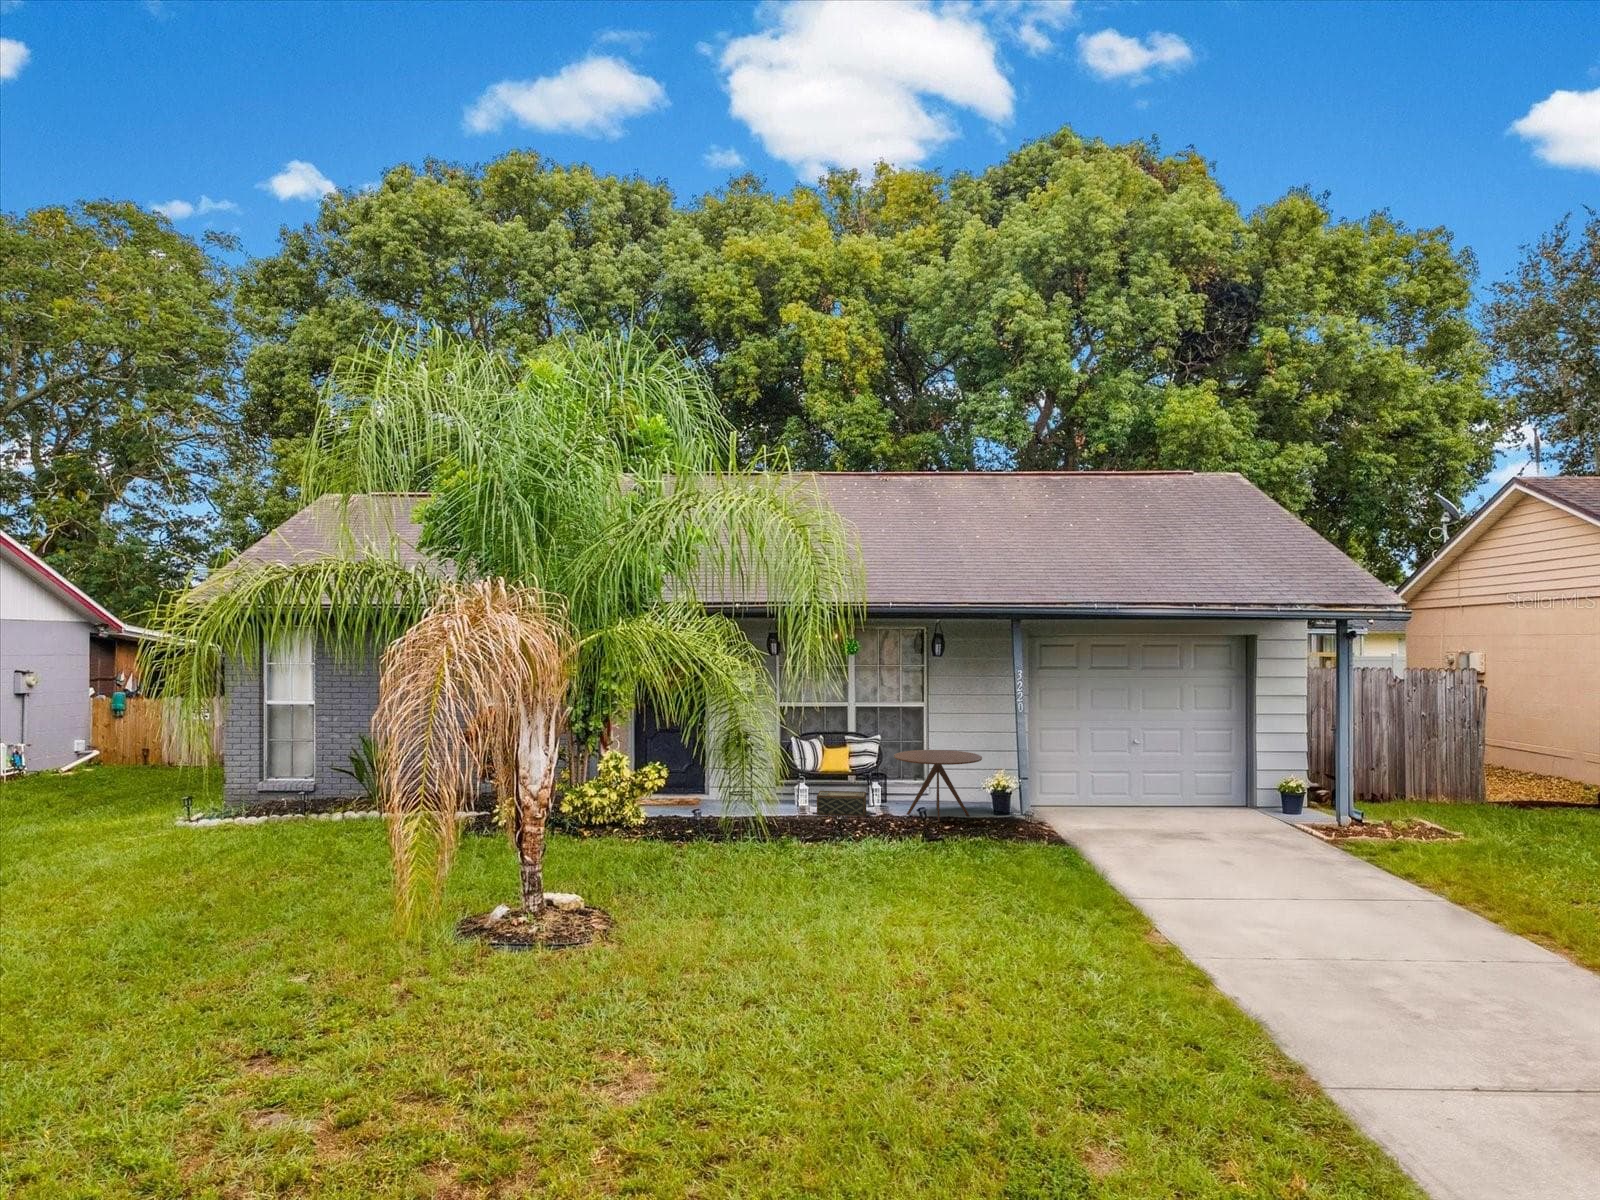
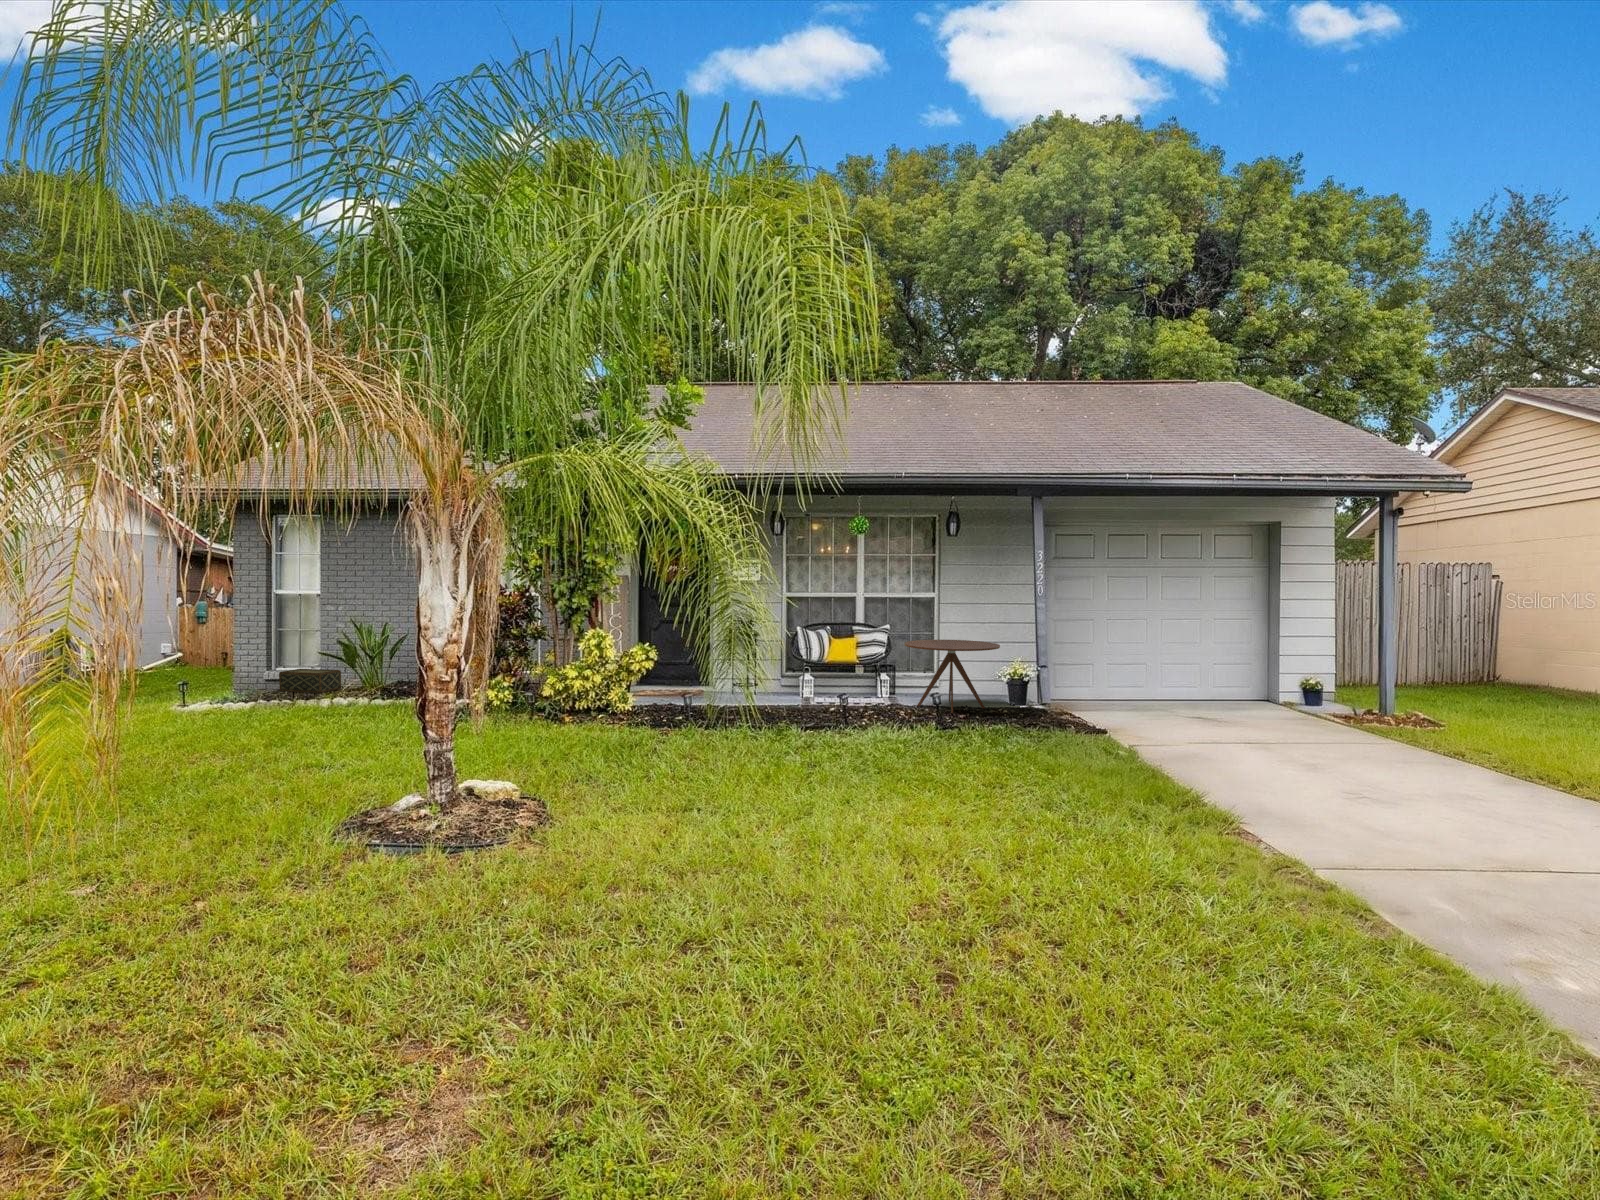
woven basket: present [817,791,866,816] -> present [279,669,341,693]

